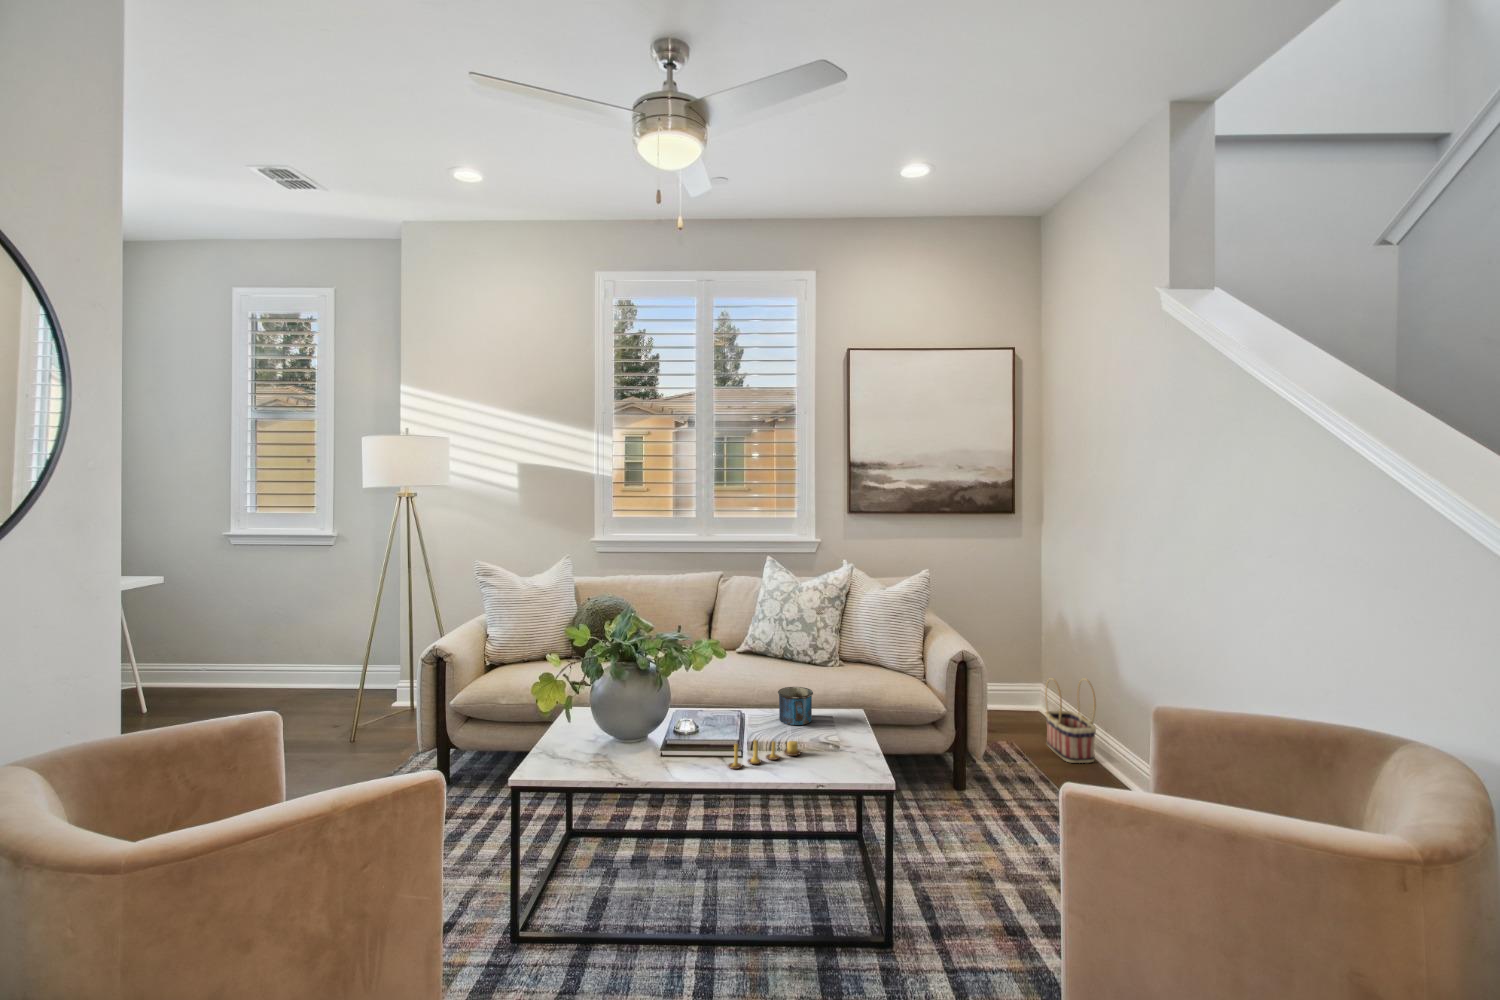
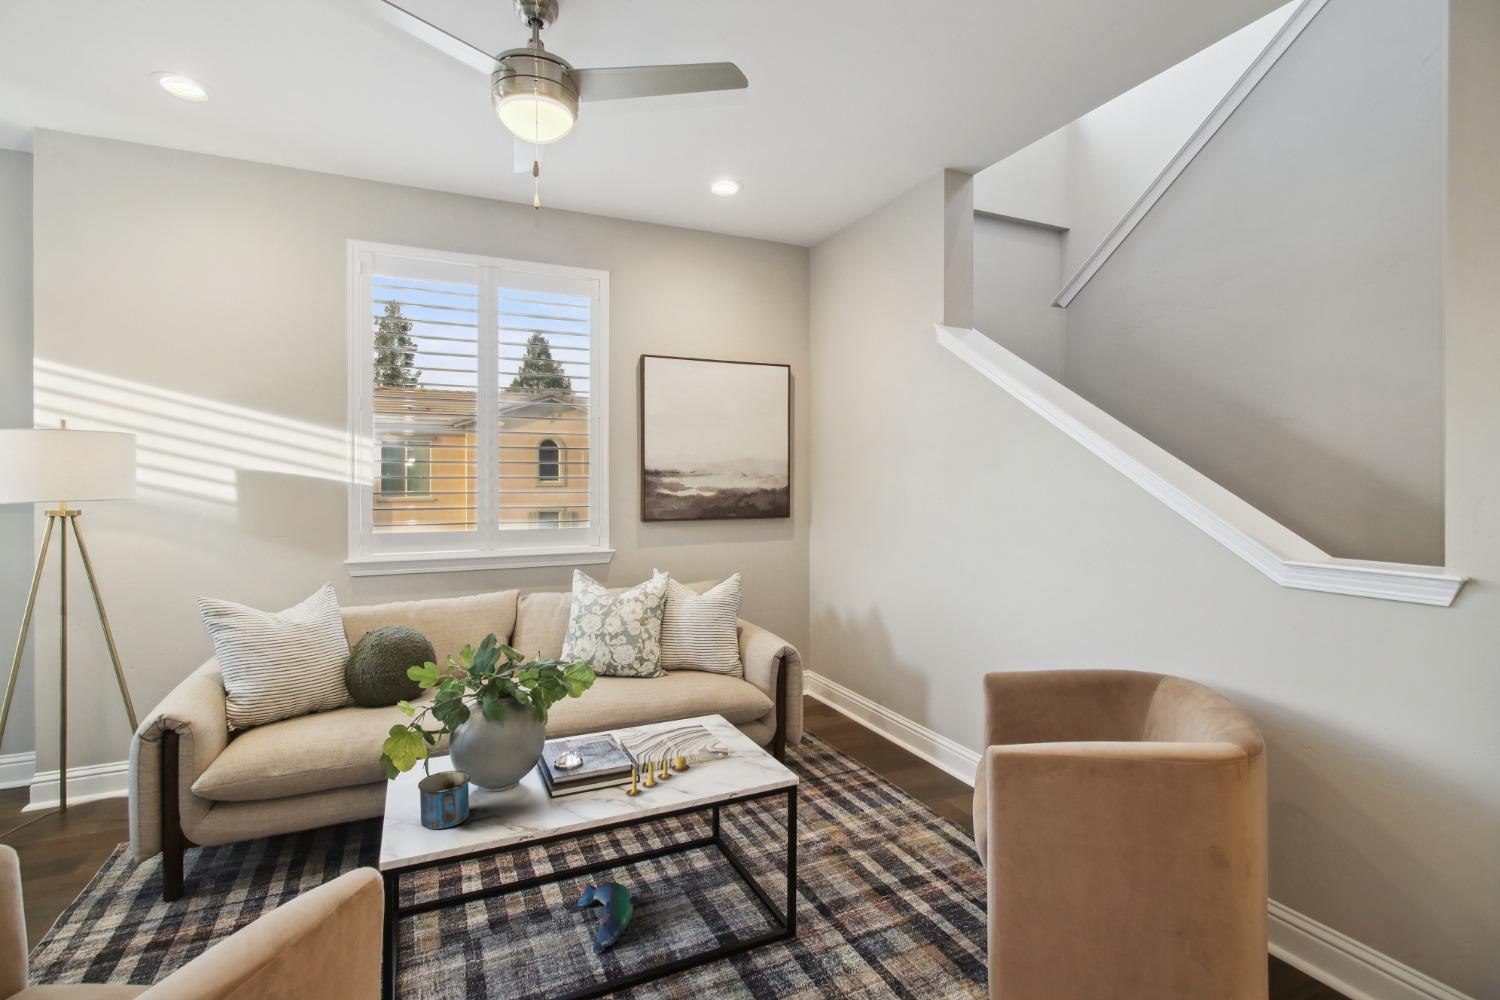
basket: present [1045,678,1096,763] -> none [833,660,878,736]
mug: present [778,687,813,725] -> present [418,771,470,829]
plush toy: none [697,848,750,908] -> present [577,882,638,953]

